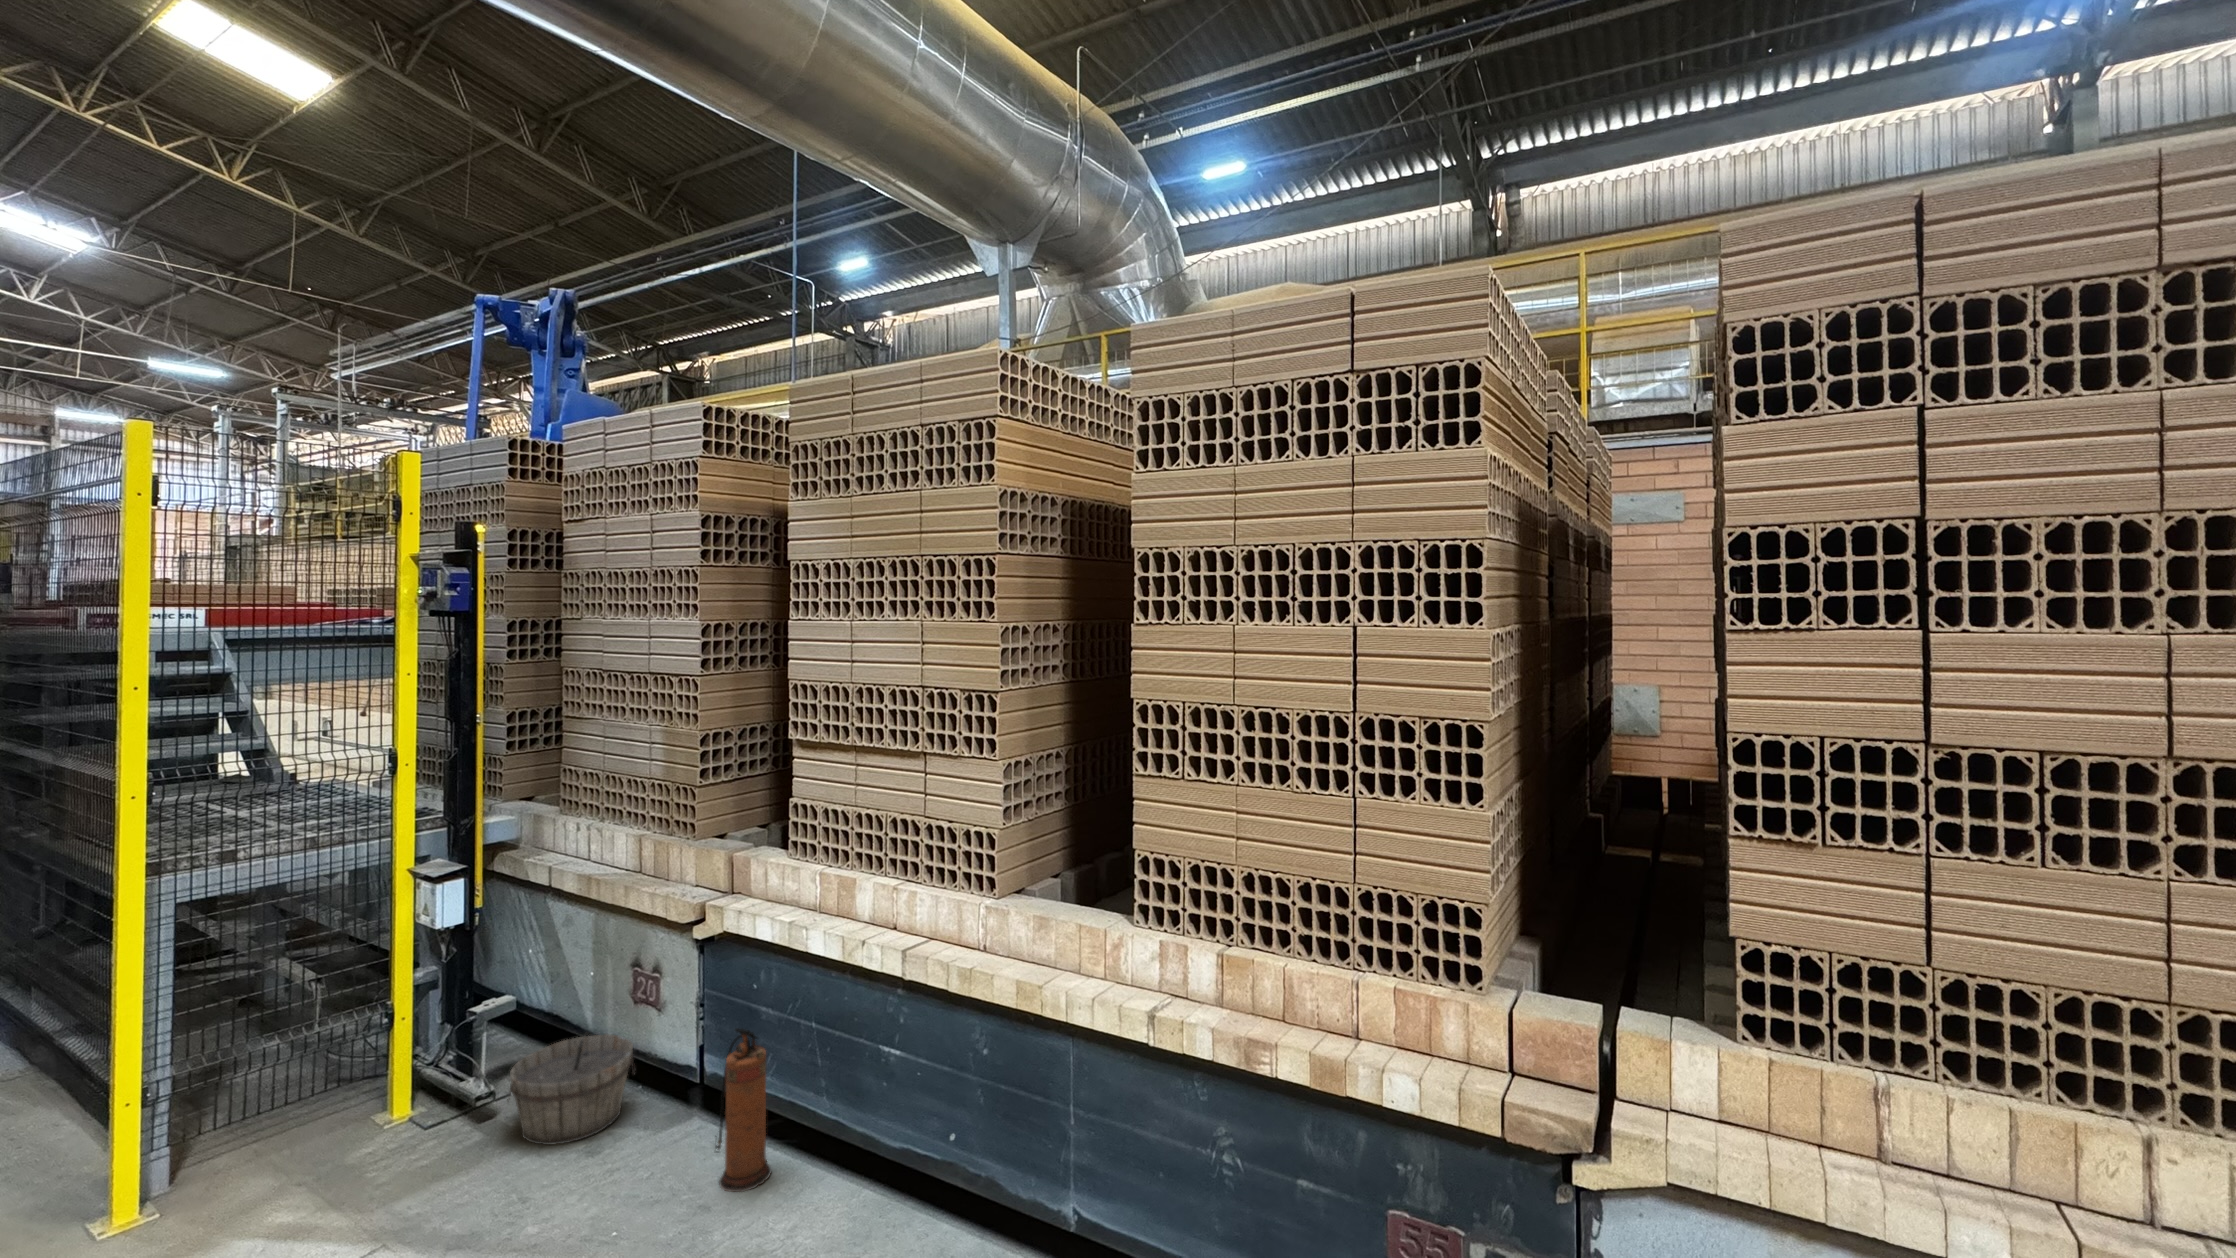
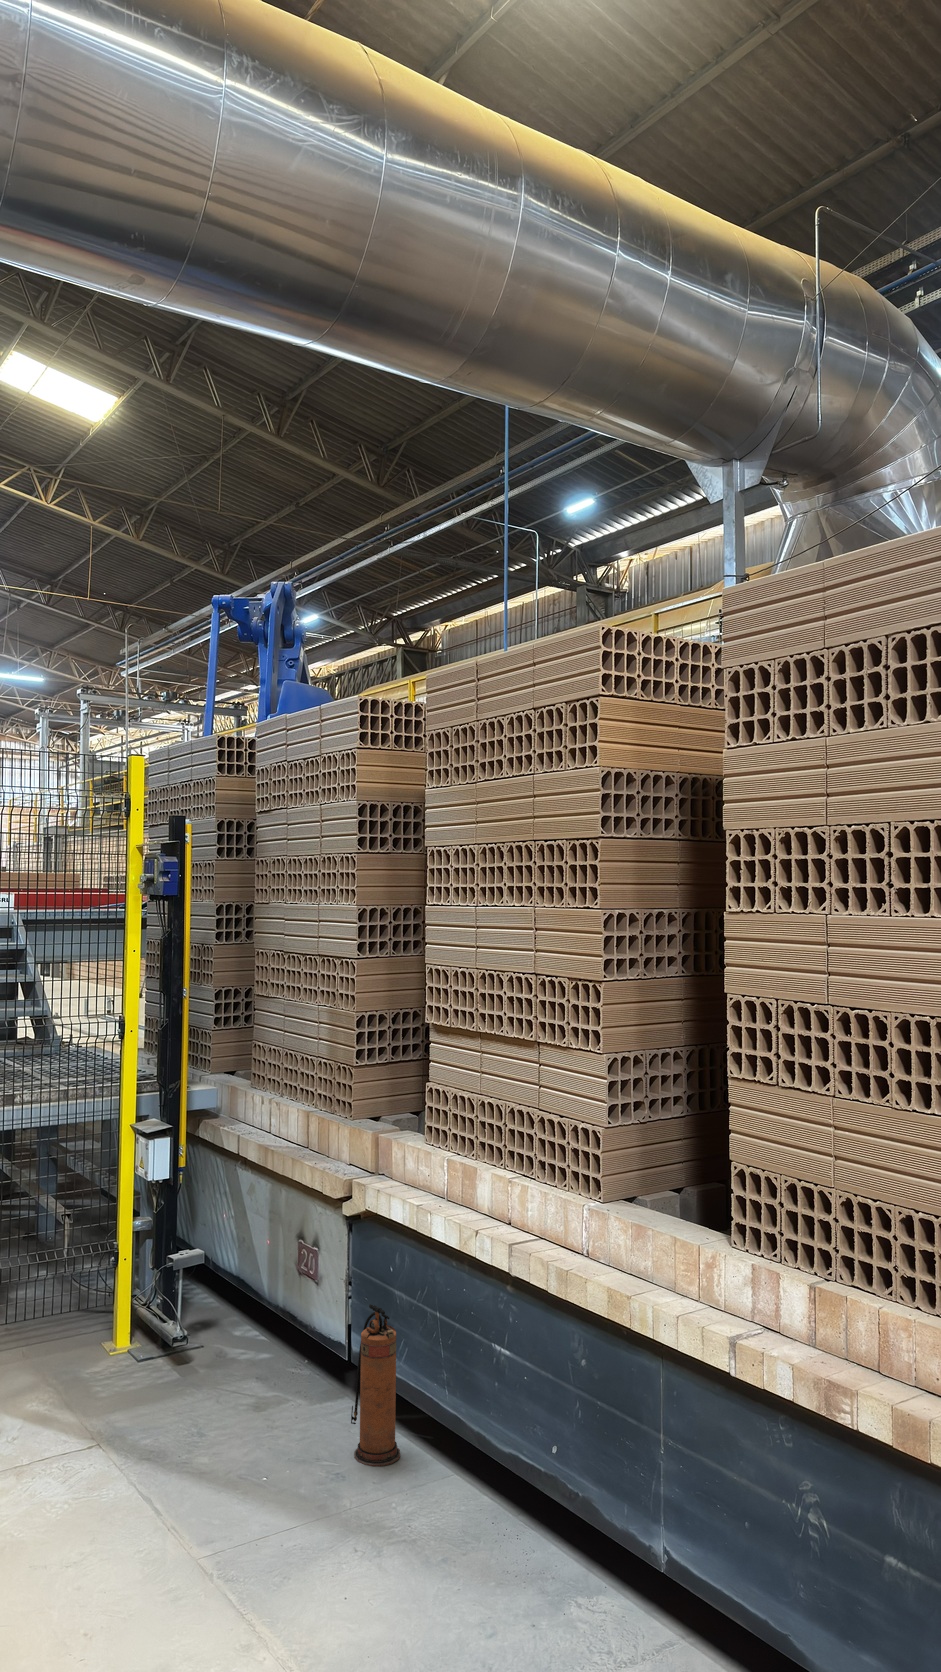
wooden bucket: present [507,1033,635,1145] -> none [196,1291,297,1390]

